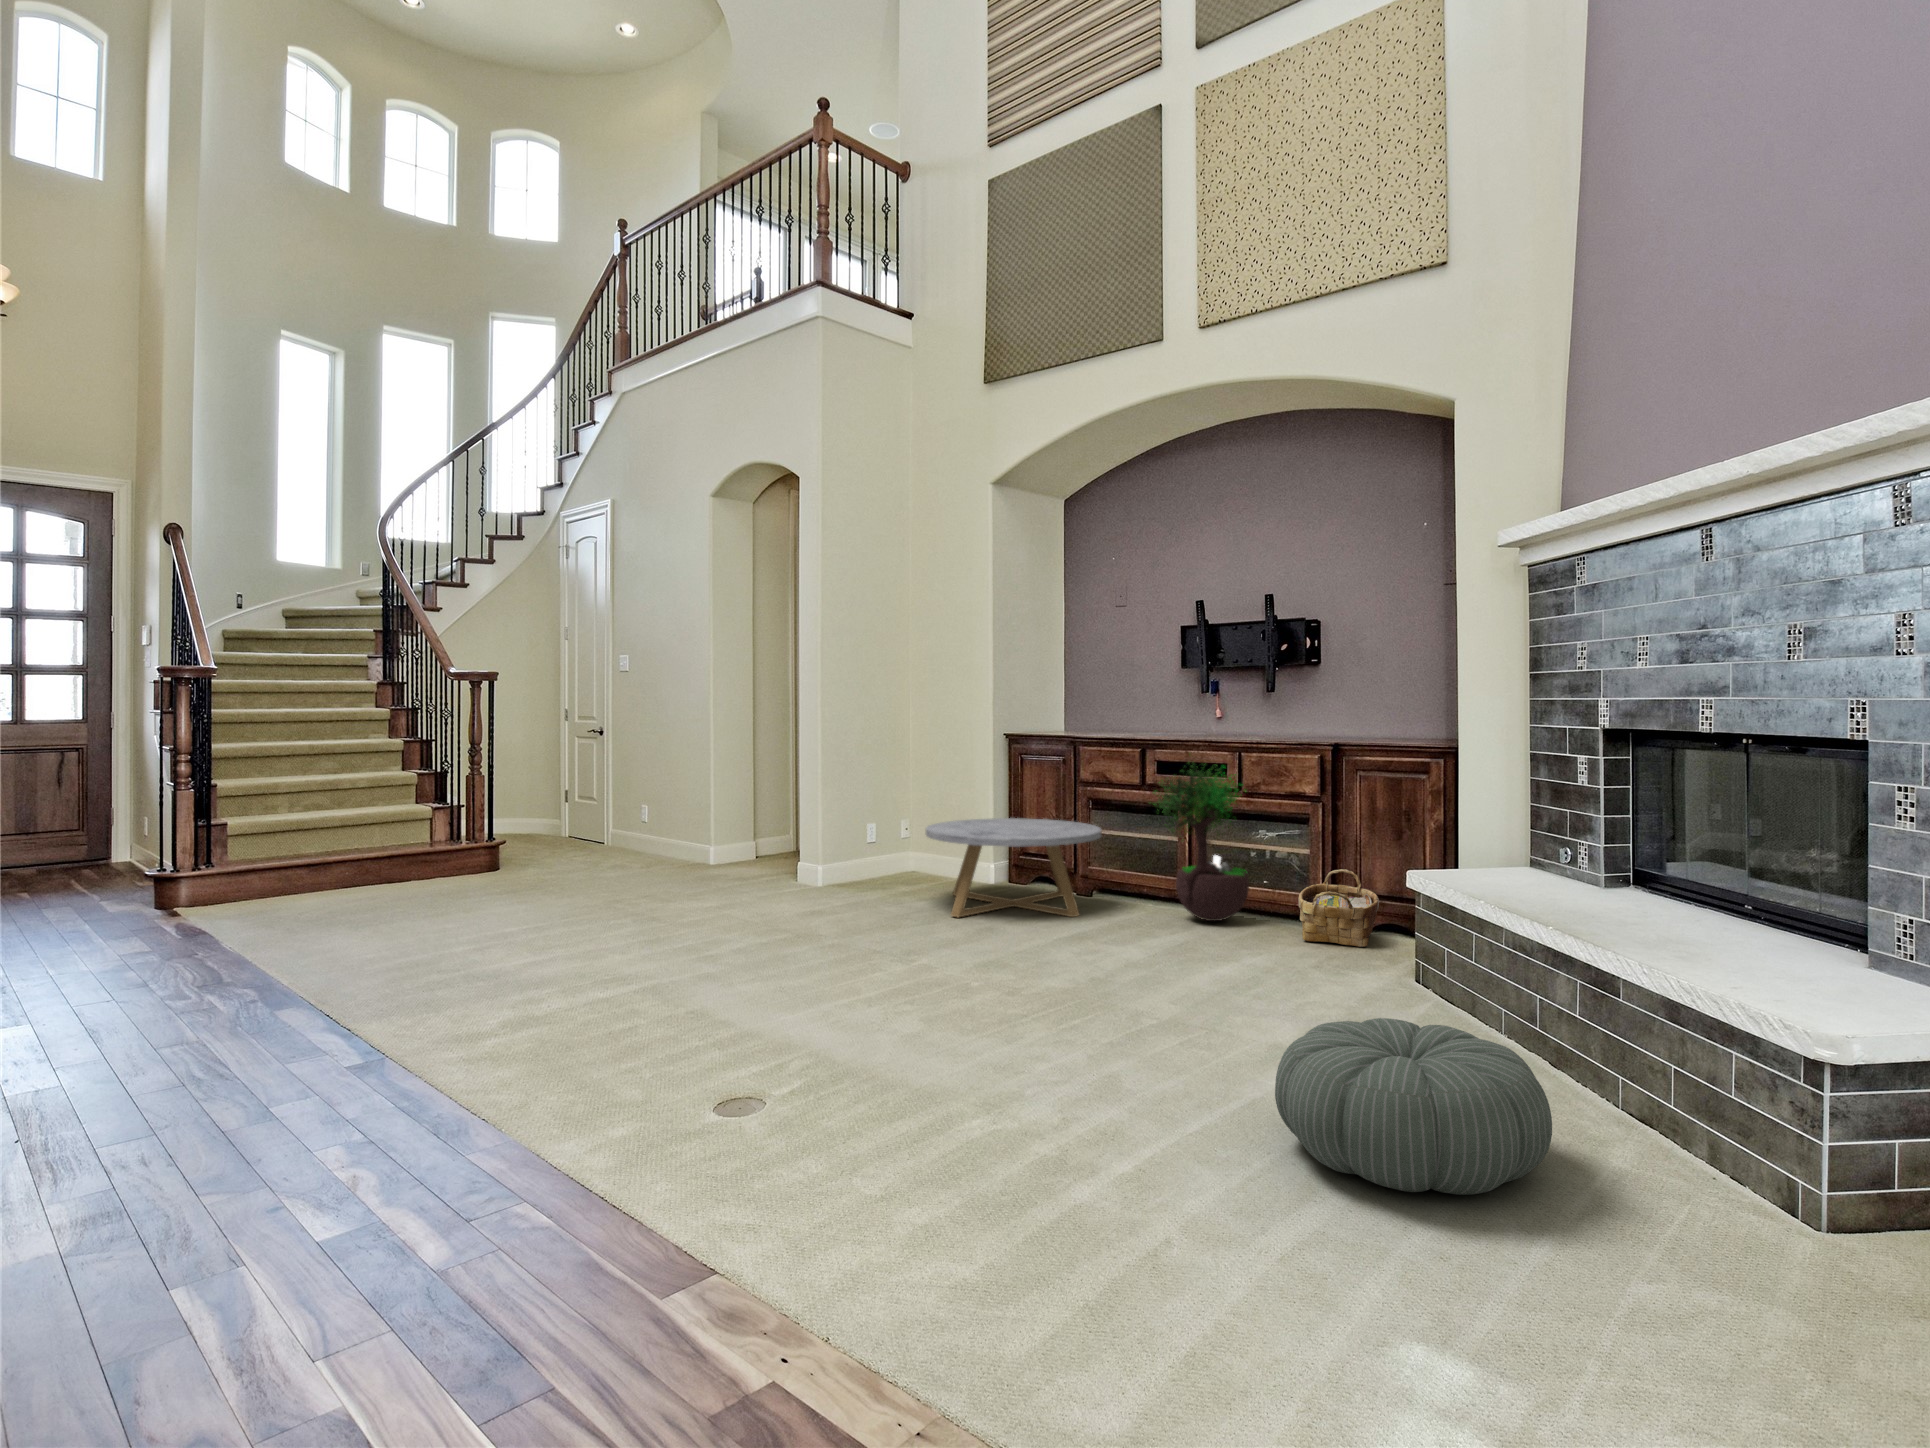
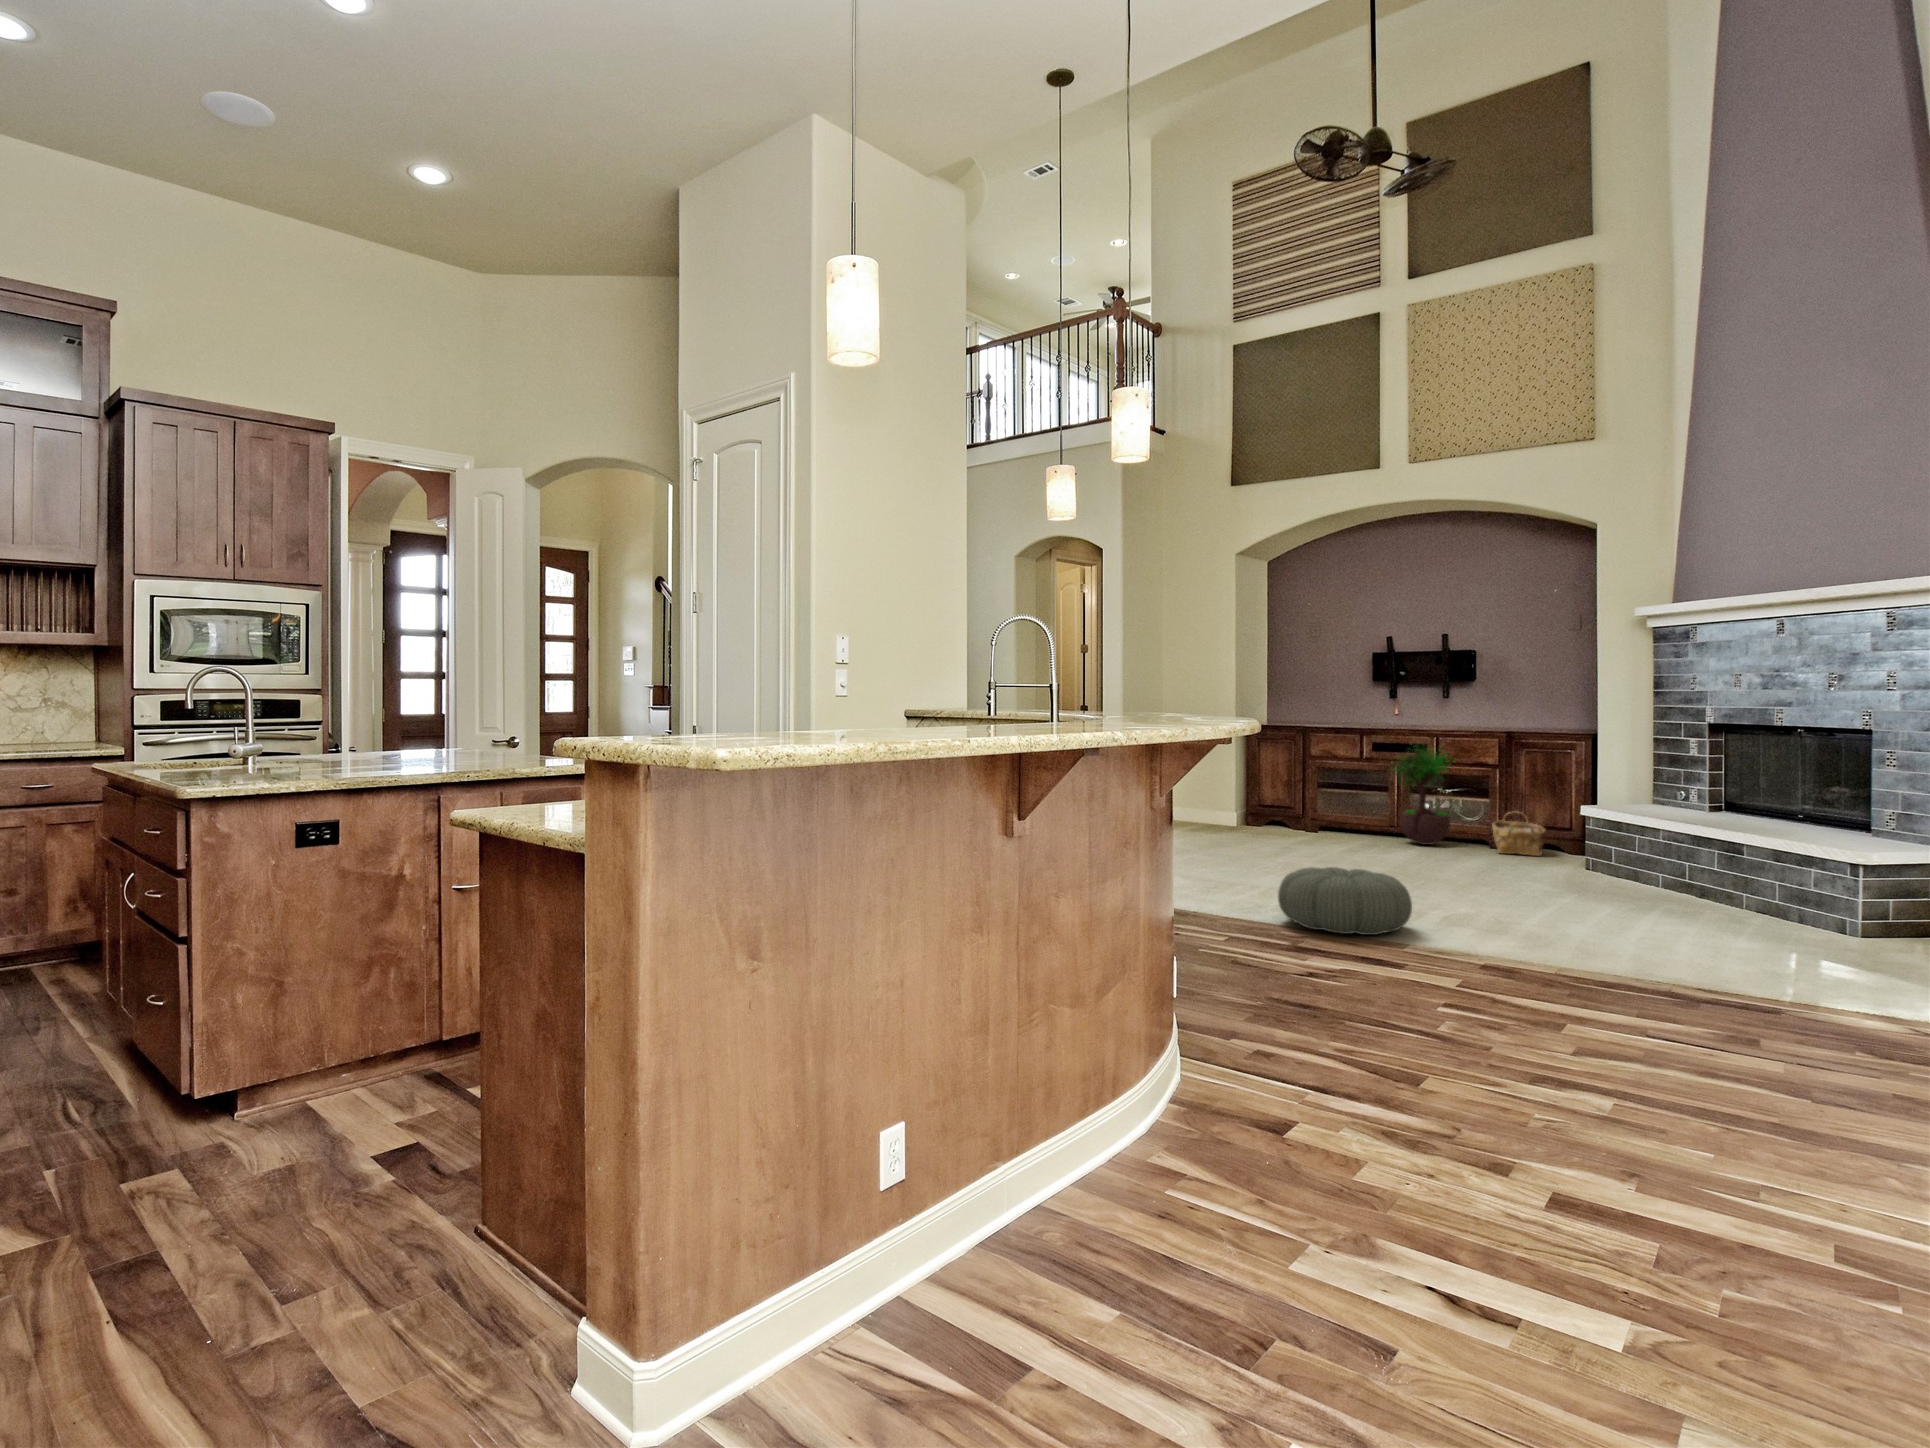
coffee table: present [926,818,1101,918] -> none [1221,782,1342,842]
pouf: present [1275,1018,1552,1195] -> present [1278,867,1412,935]

